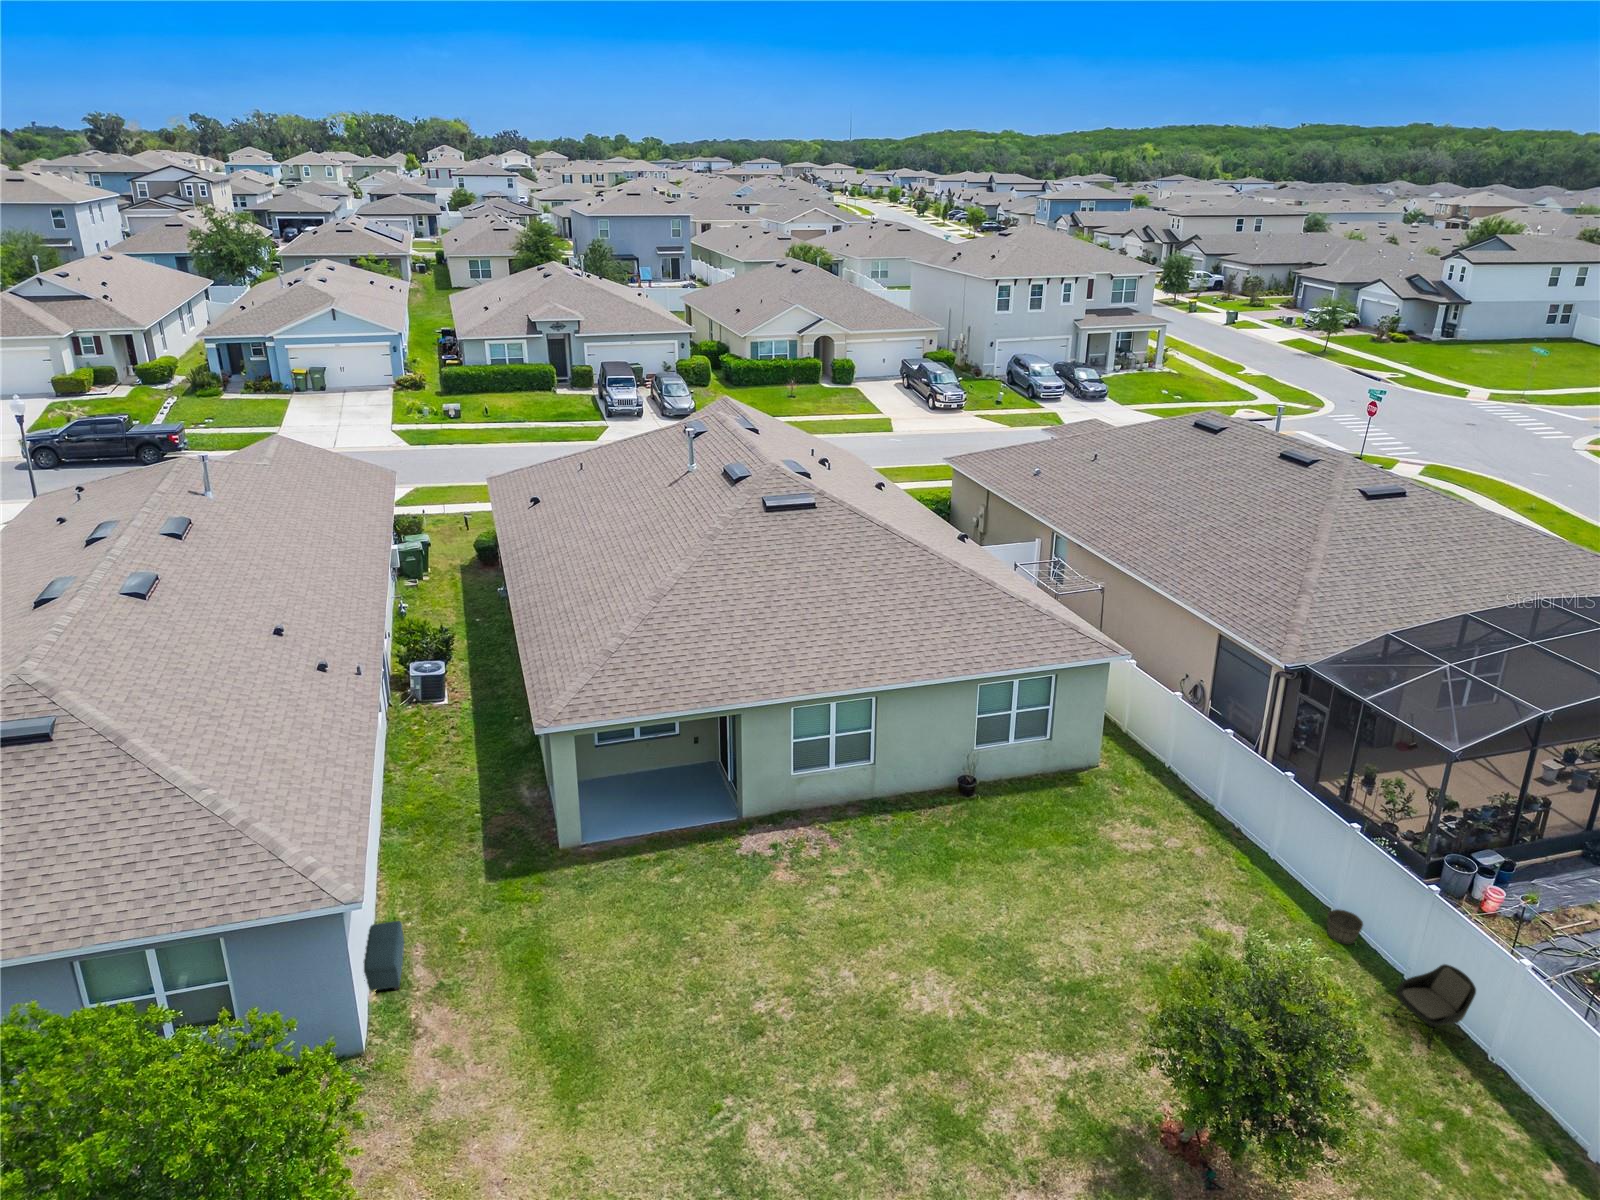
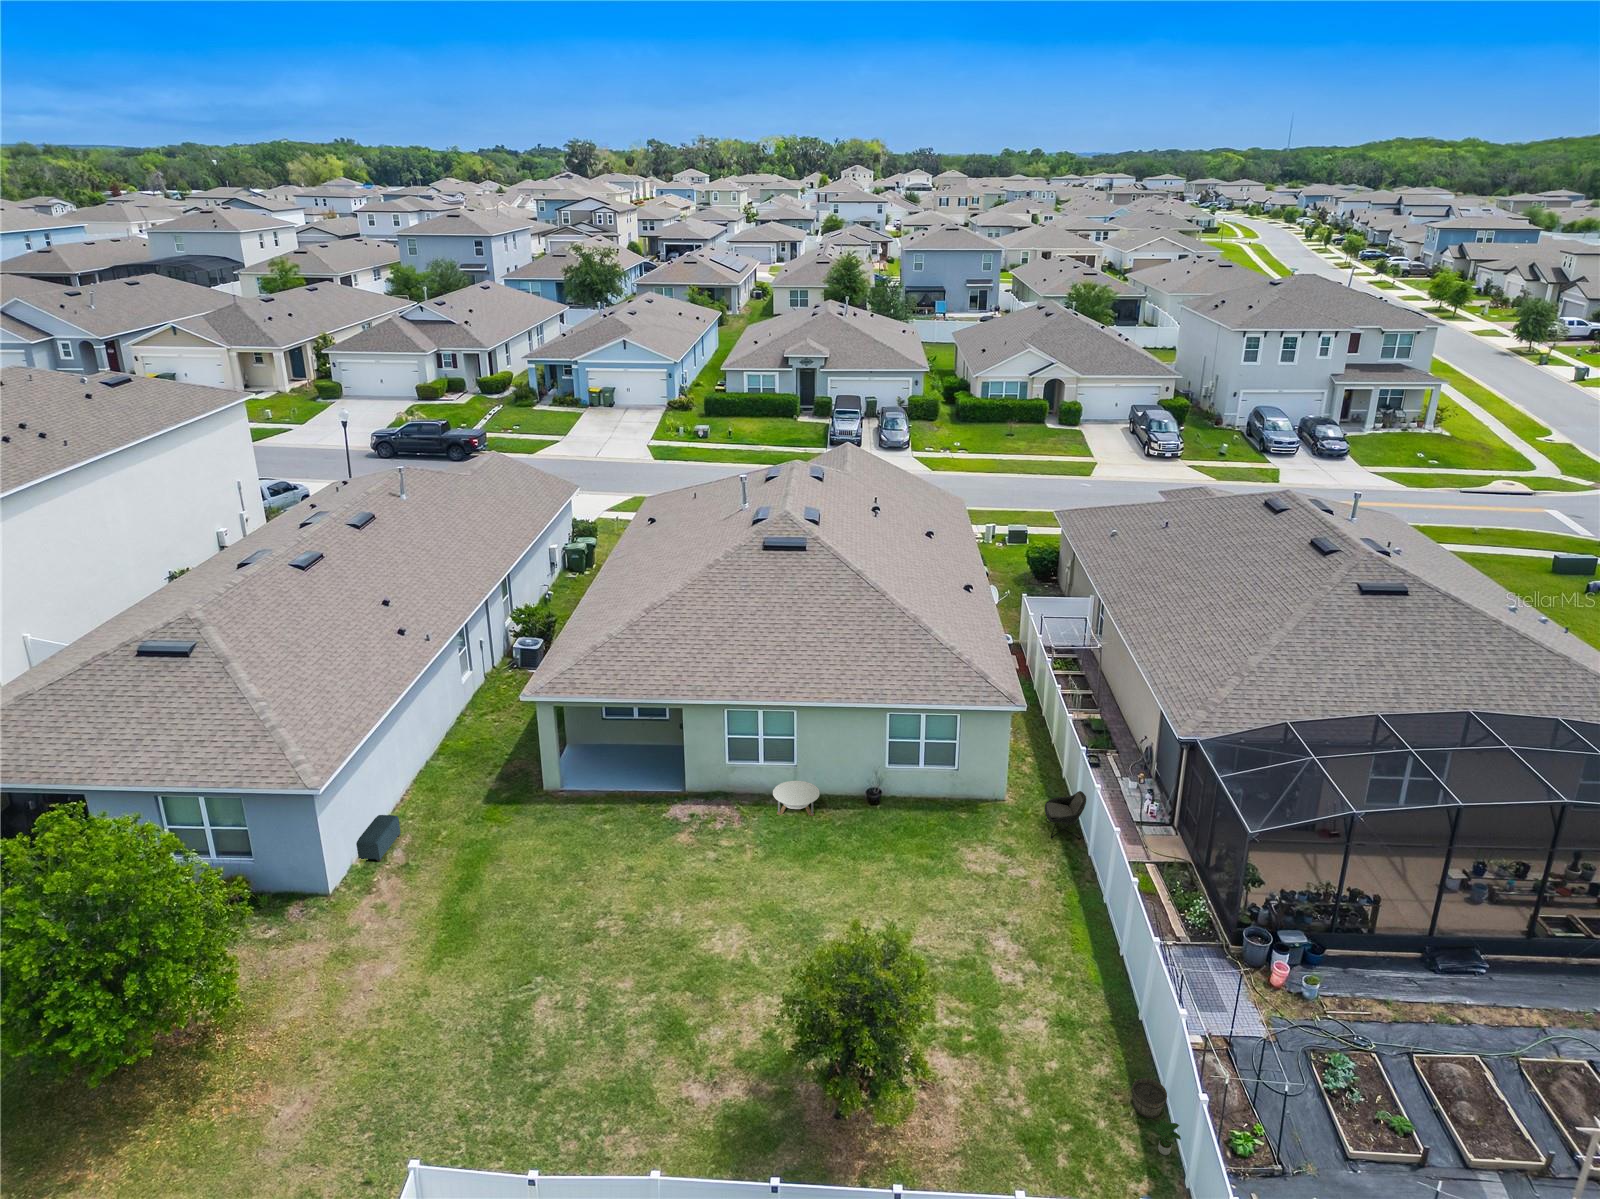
round table: none [857,781,914,826] -> present [773,781,820,816]
wooden bucket: present [1327,909,1363,944] -> present [1131,1078,1167,1118]
lounge chair: present [1393,964,1476,1048] -> present [1045,791,1086,840]
potted plant: none [1532,1088,1573,1128] -> present [1153,1119,1181,1155]

